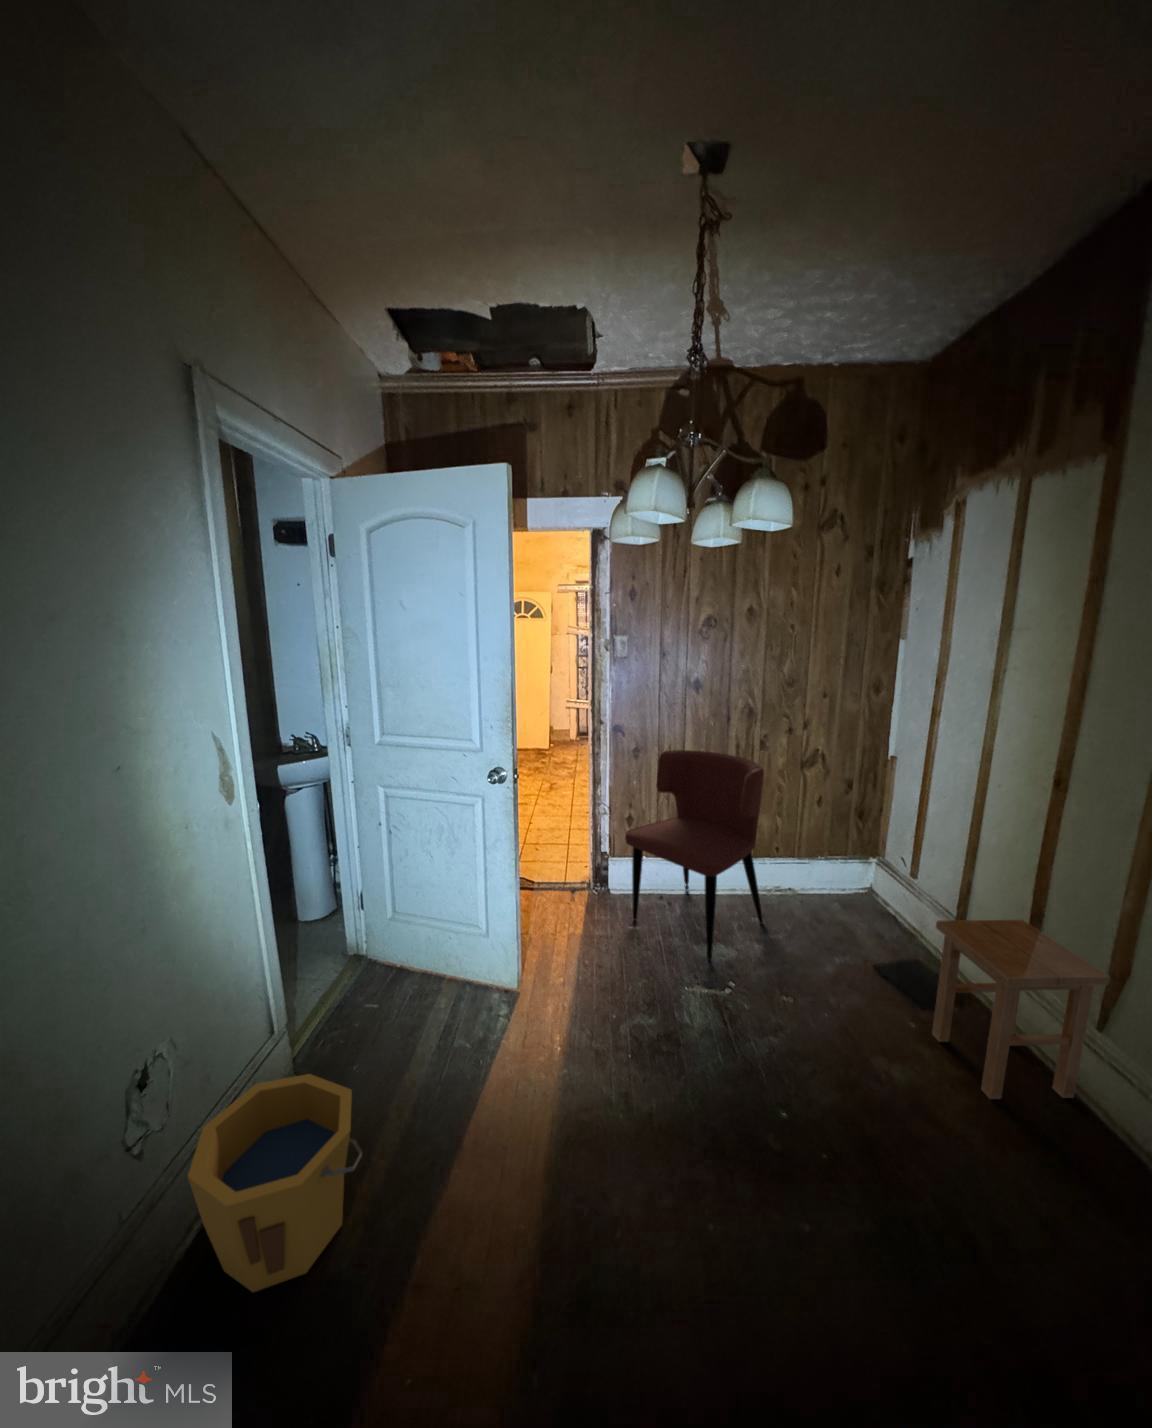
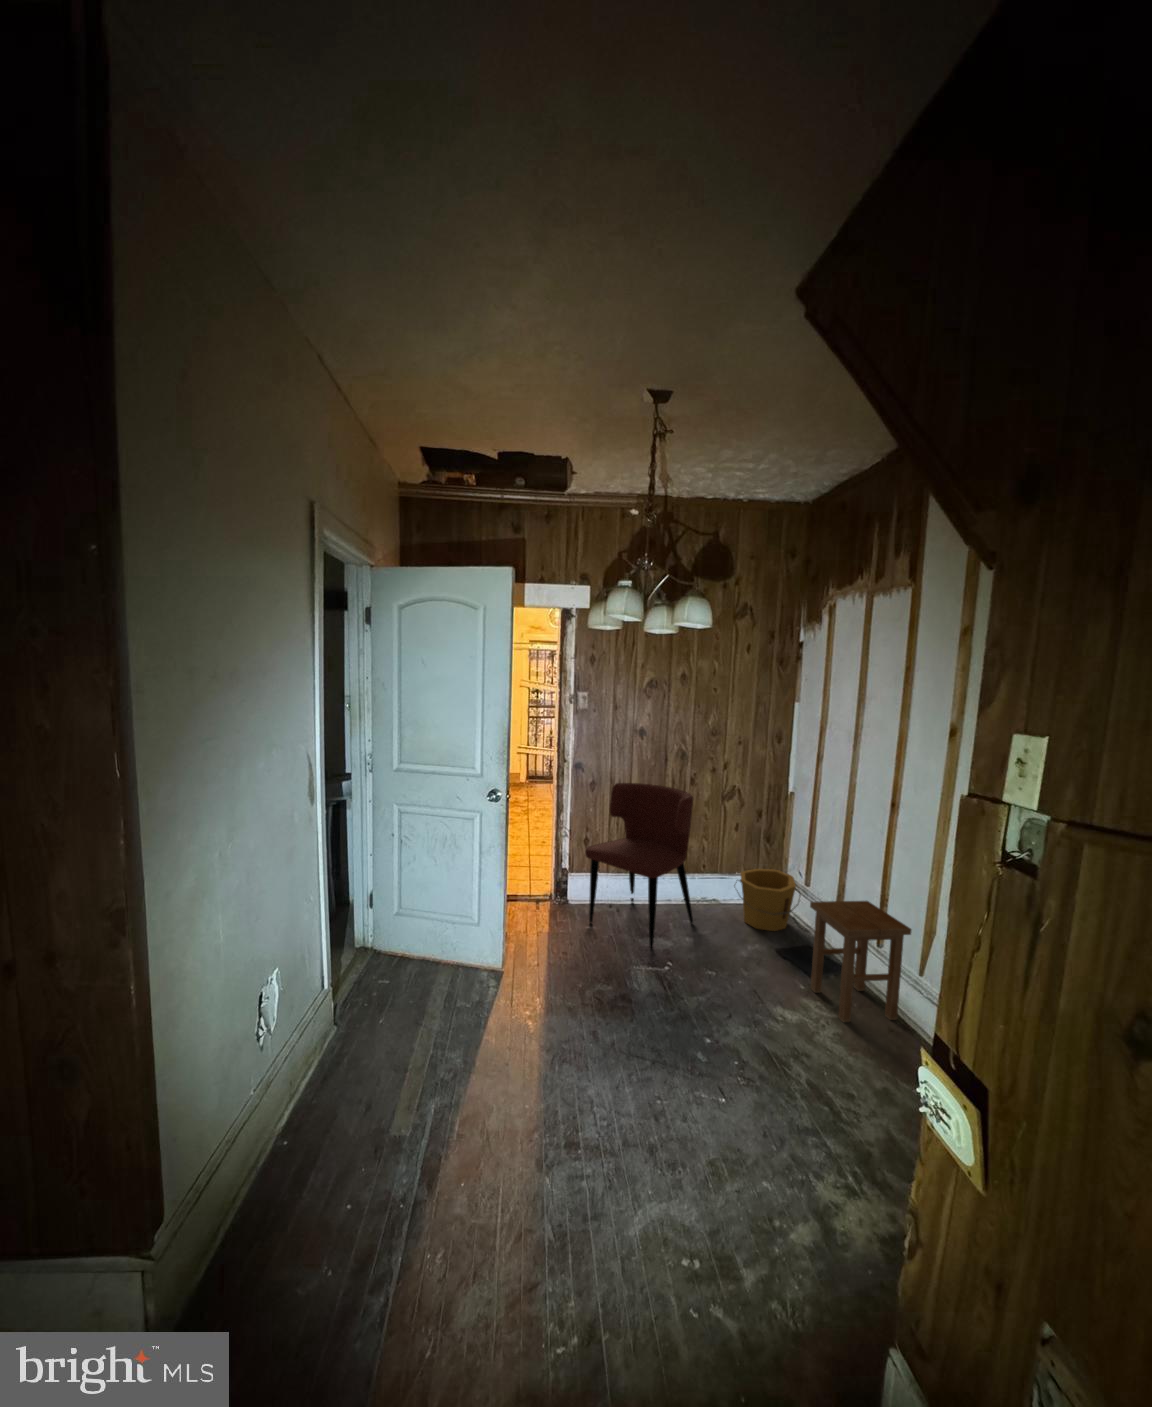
bucket: present [188,1074,362,1292] -> present [736,869,801,931]

